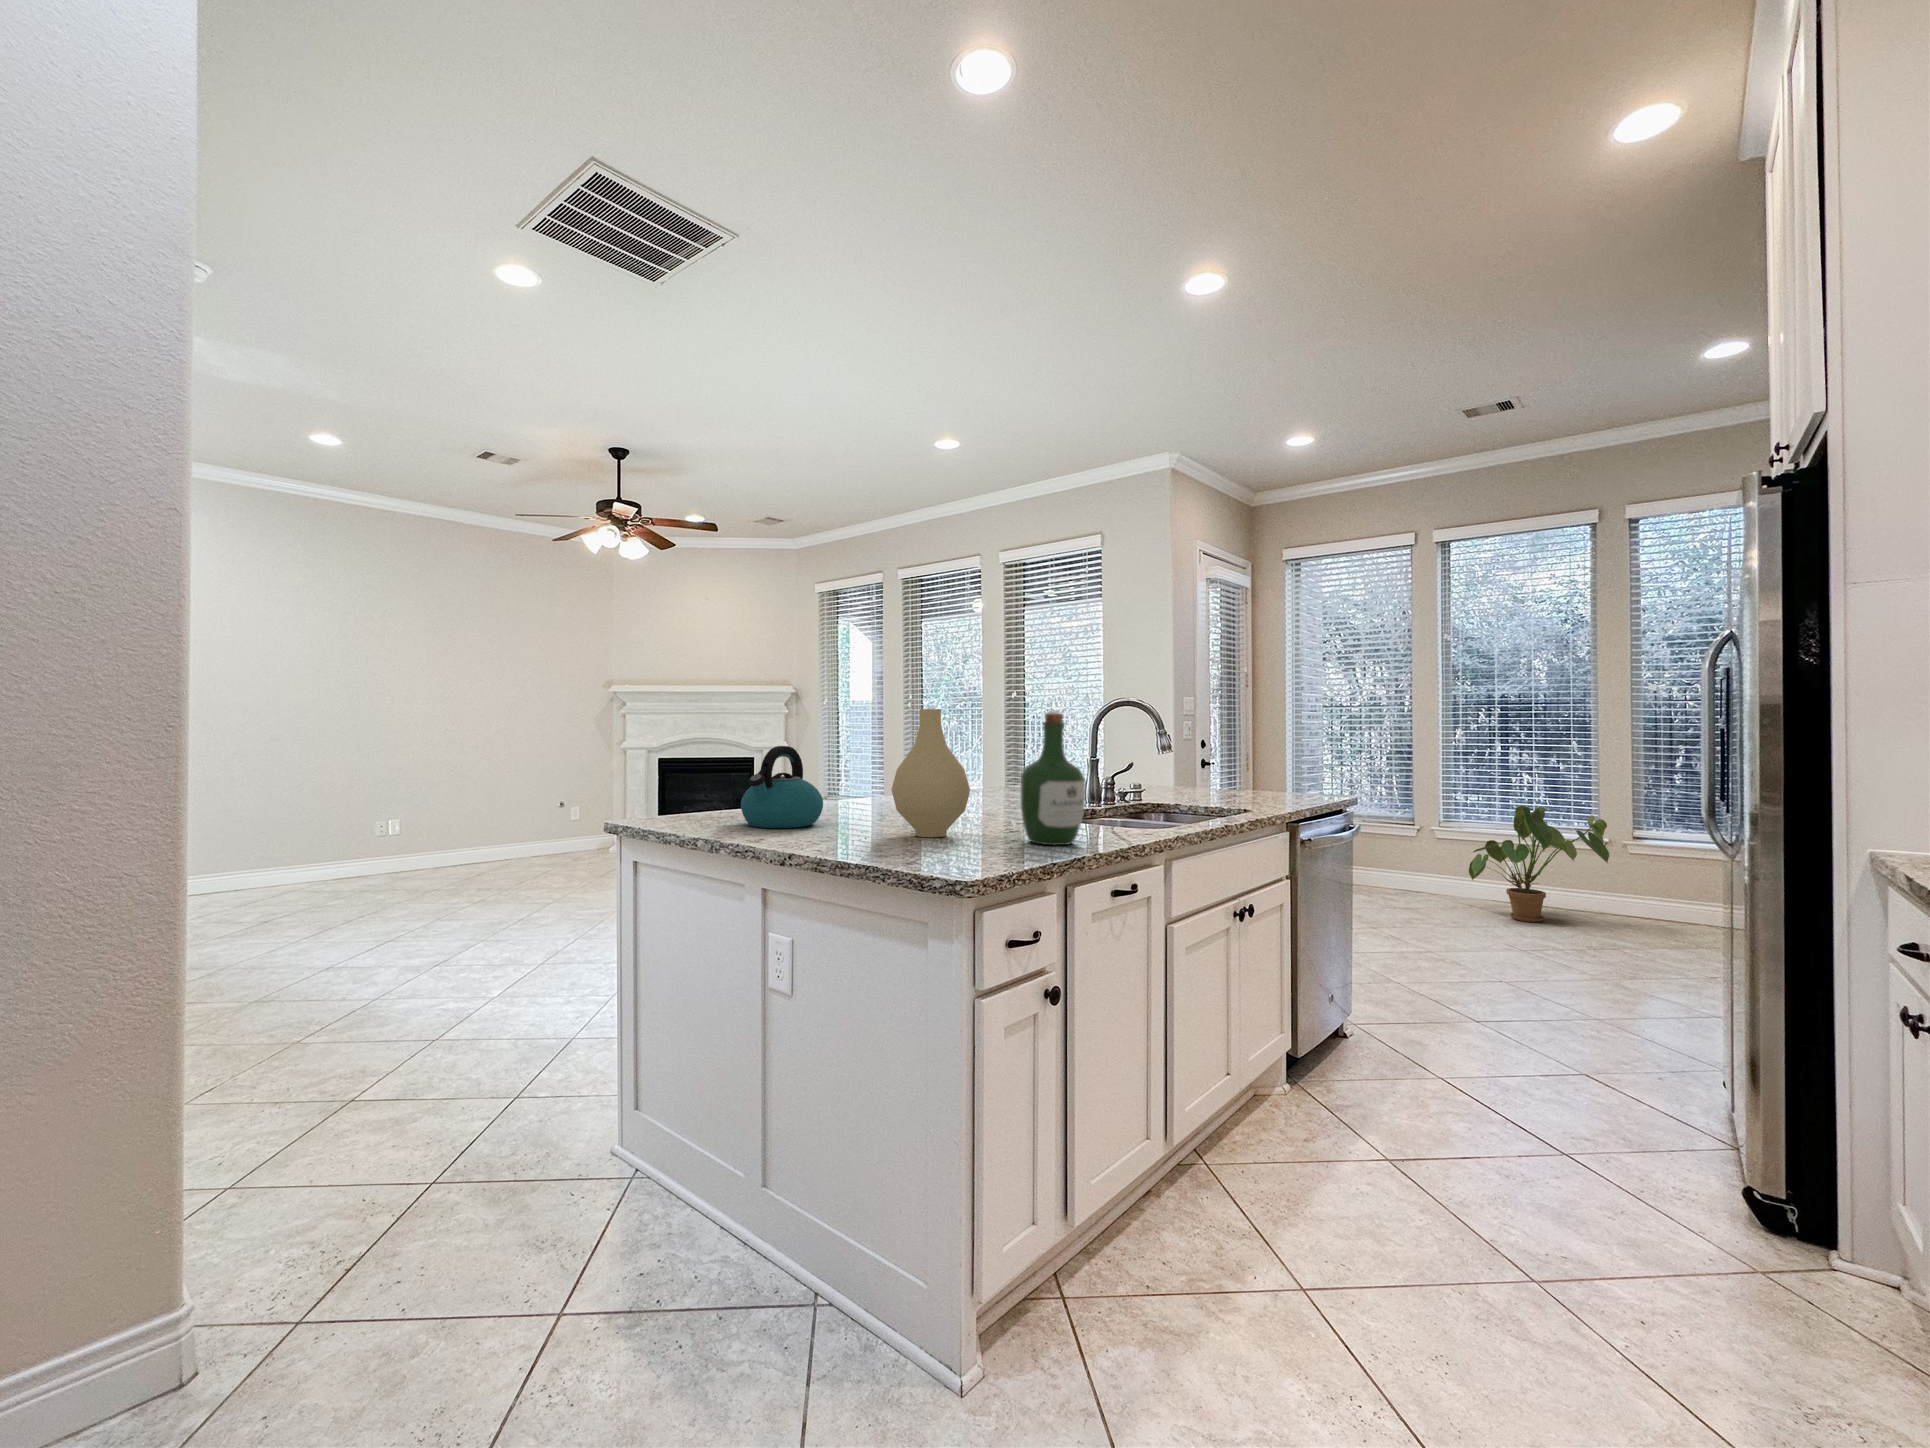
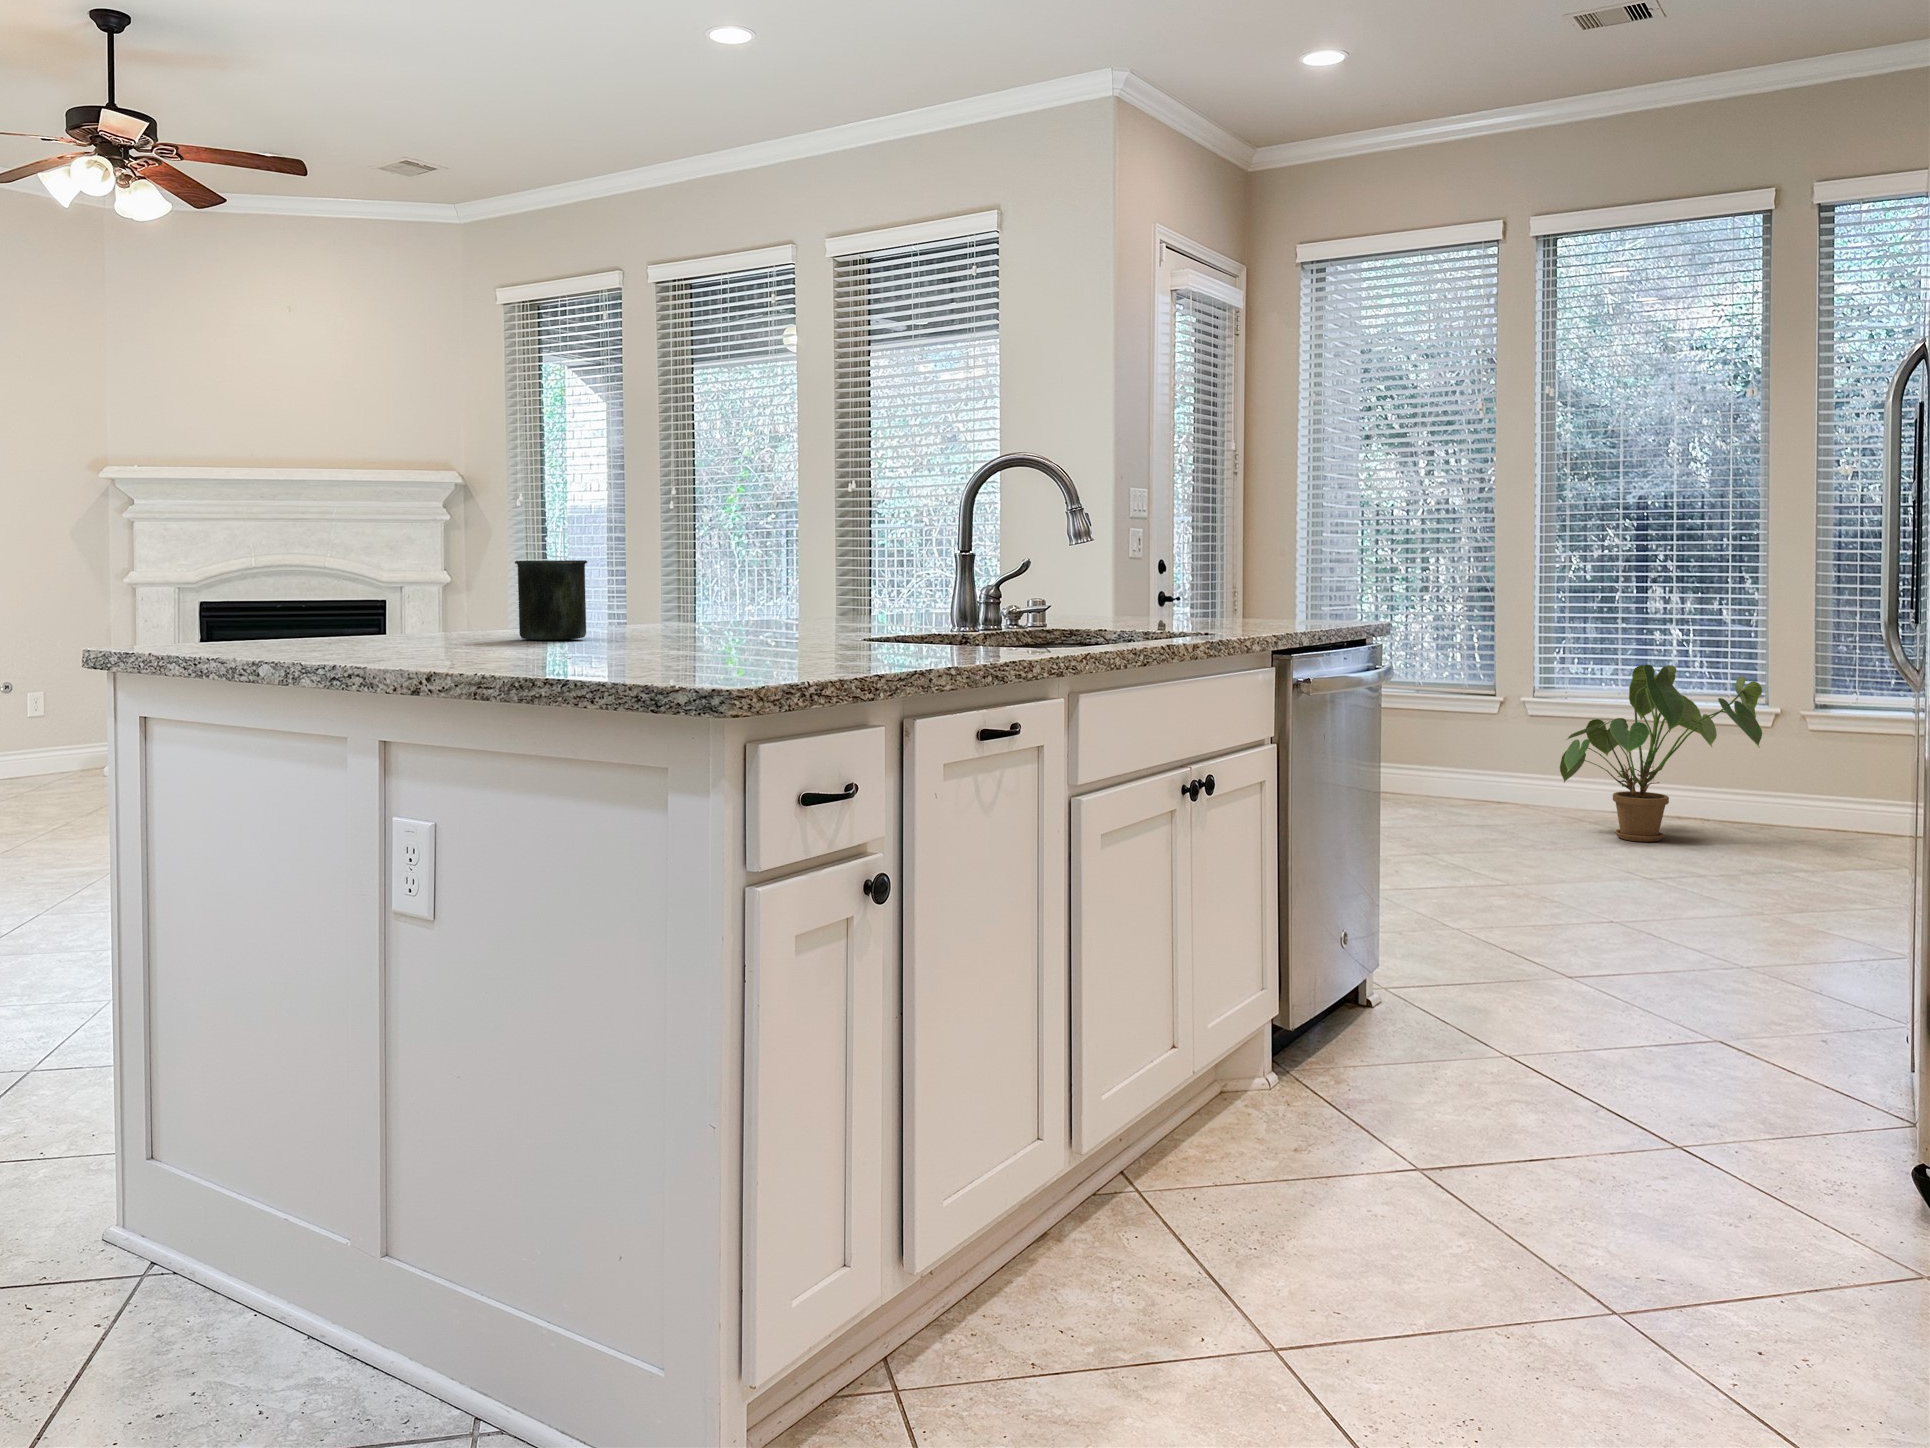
vase: present [891,709,970,837] -> none [600,422,742,651]
wine bottle: present [1020,711,1086,845] -> none [829,423,941,656]
kettle: present [741,746,823,828] -> none [321,499,478,645]
mug: none [842,773,881,820] -> present [515,560,587,640]

